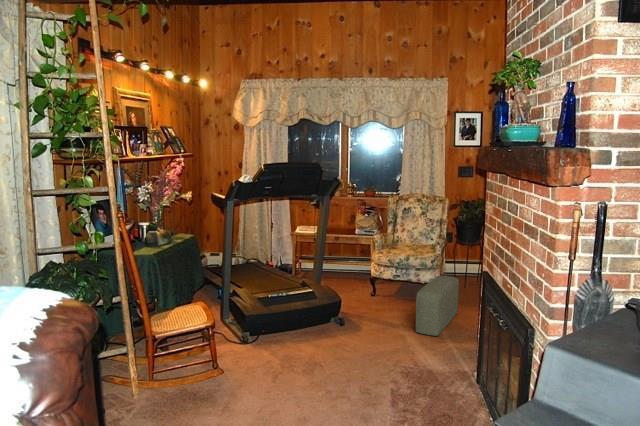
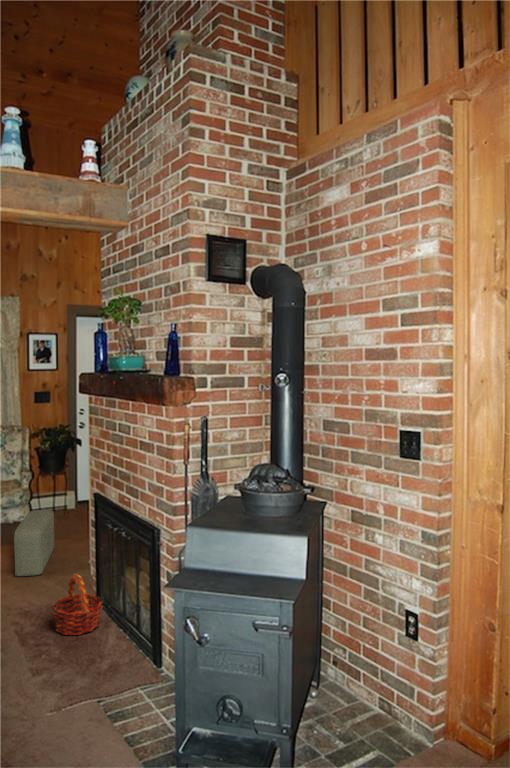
basket: none [429,348,480,409] -> present [52,574,103,635]

